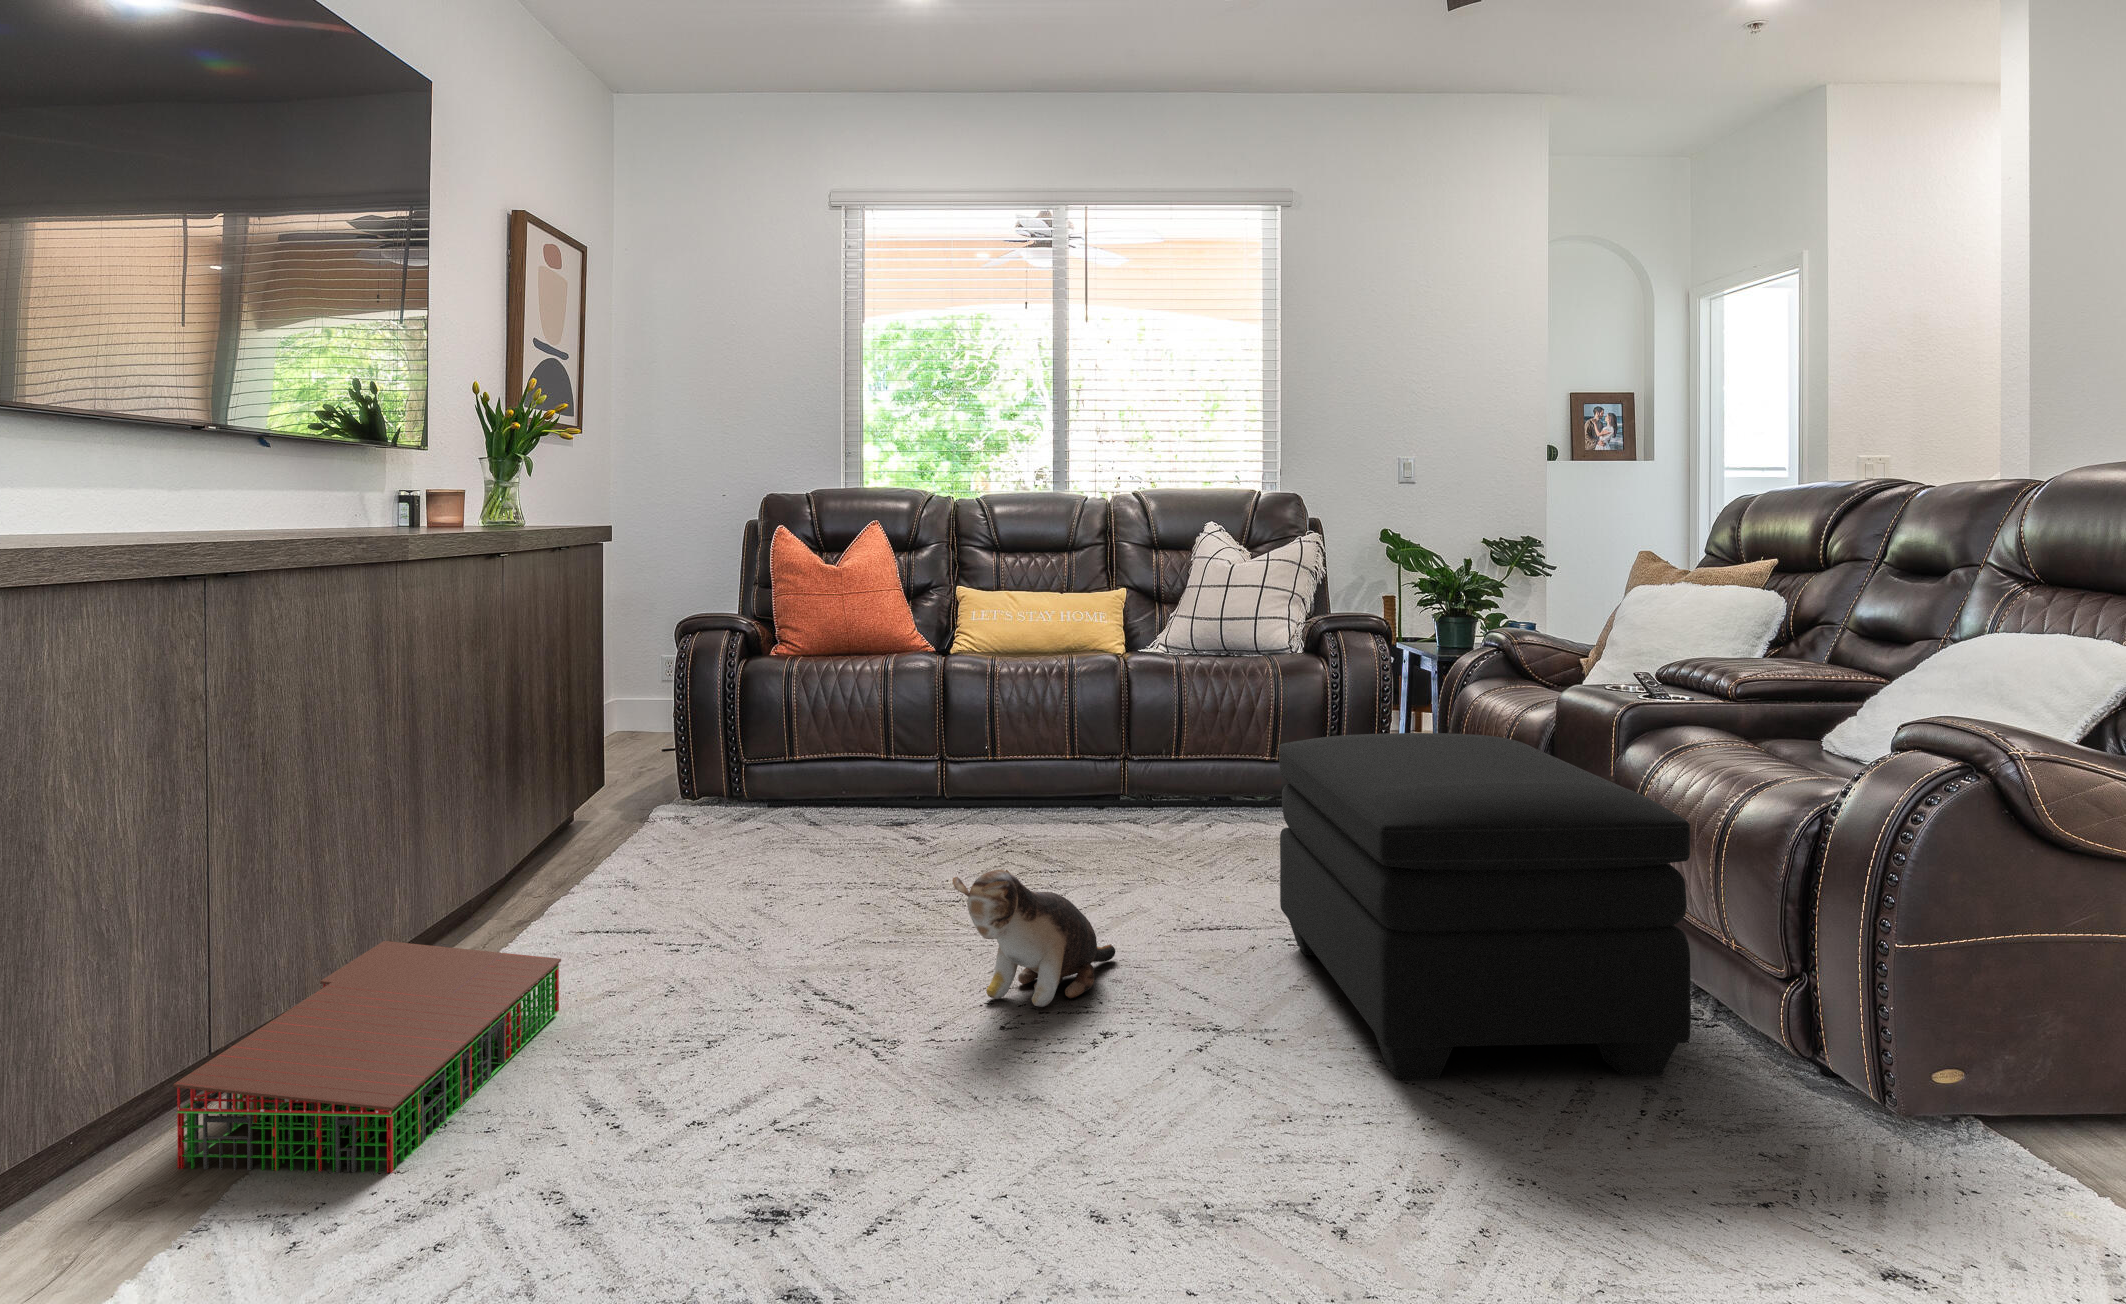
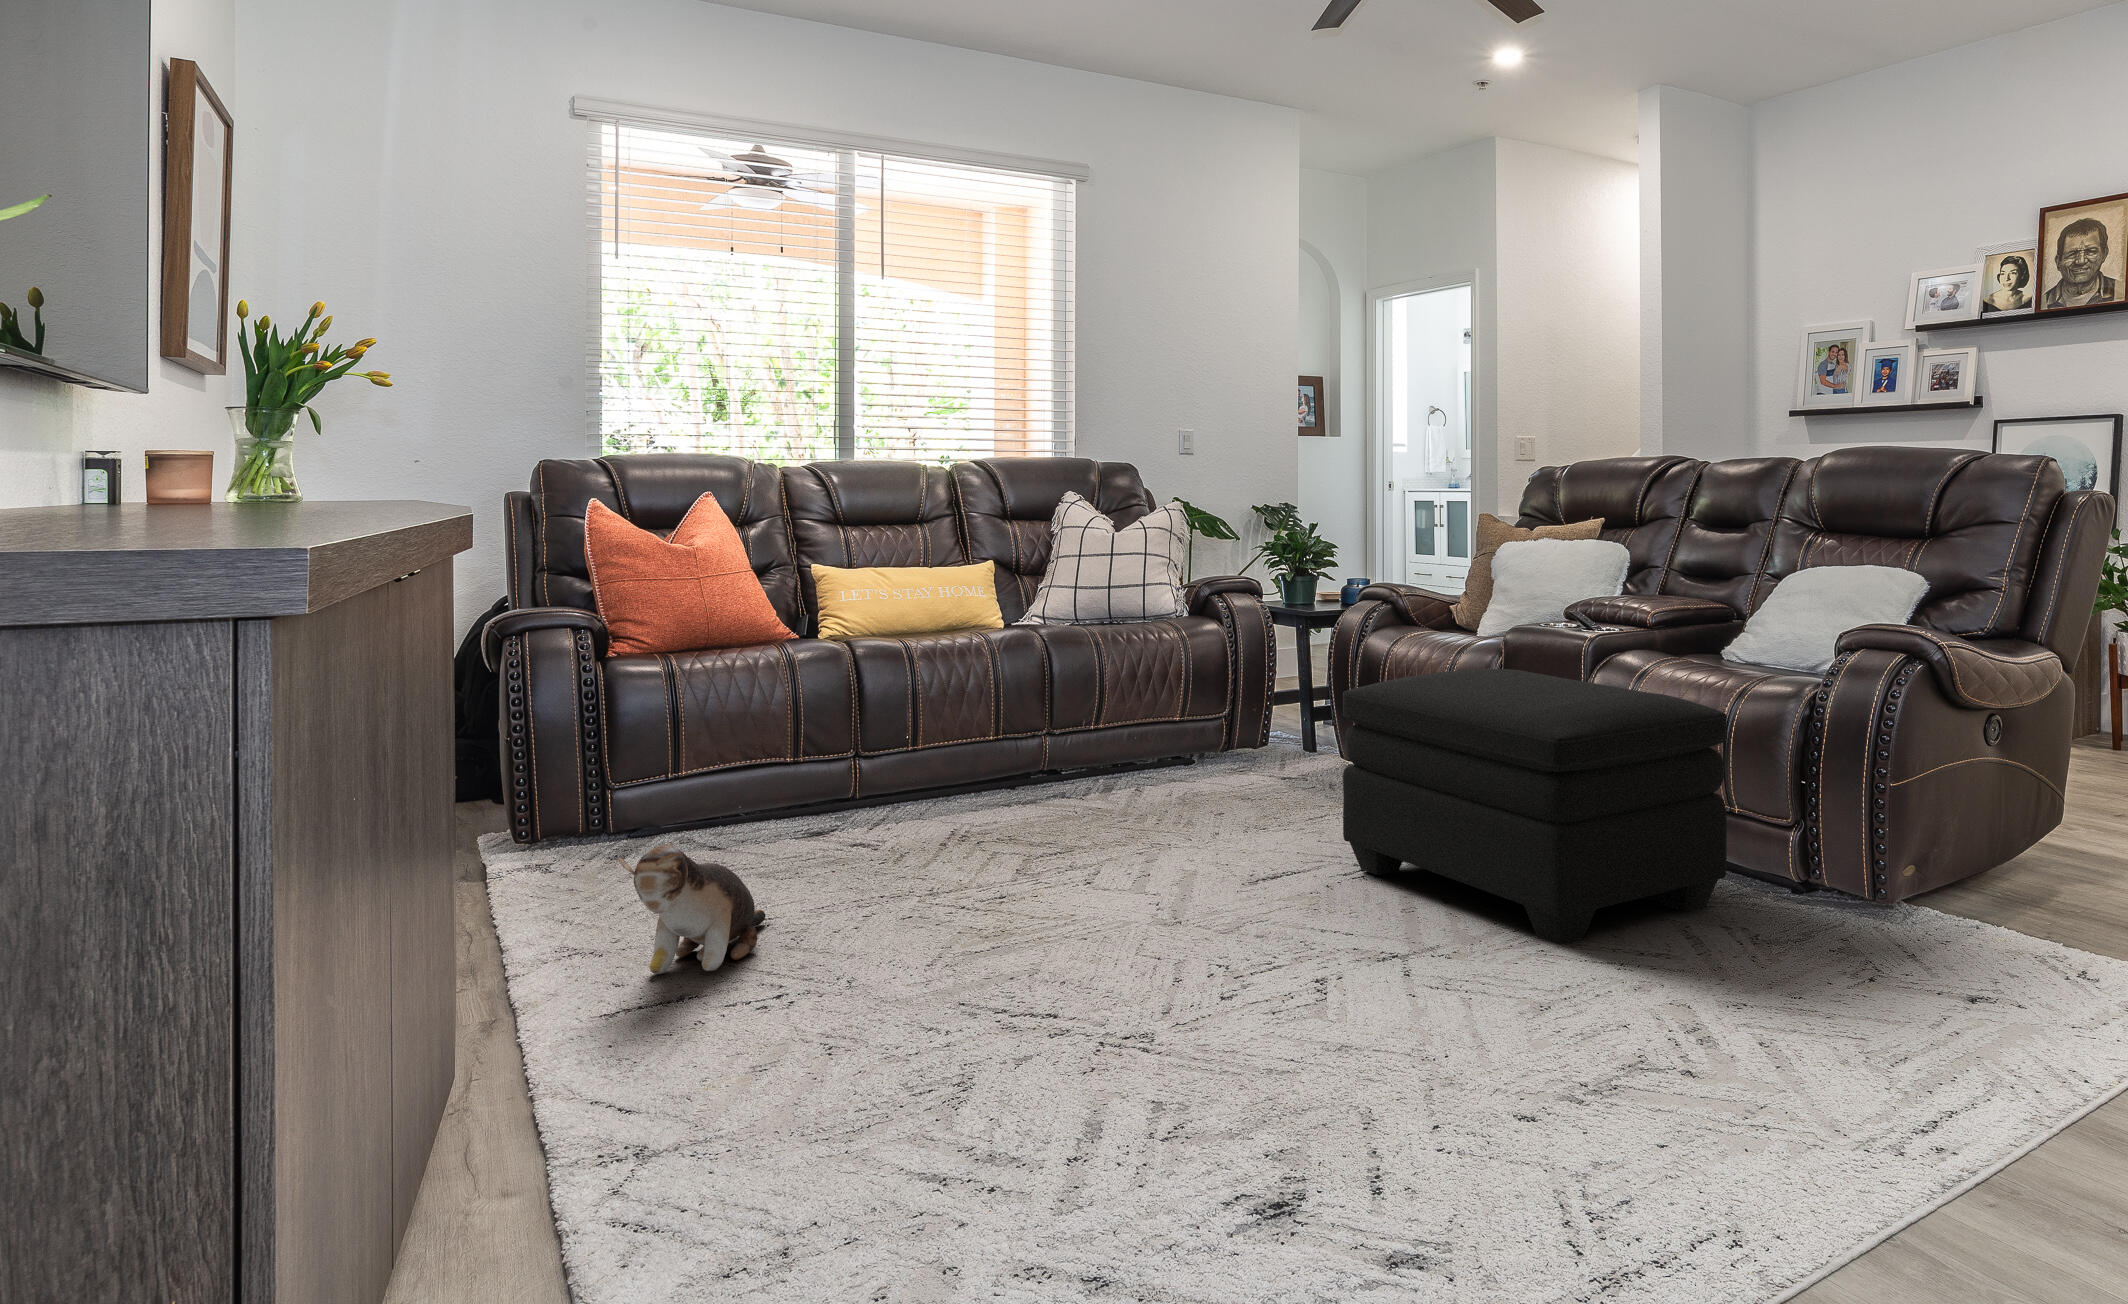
plush toy: present [952,869,1115,1007] -> present [618,844,766,974]
storage bin: present [173,941,561,1173] -> none [535,992,845,1281]

